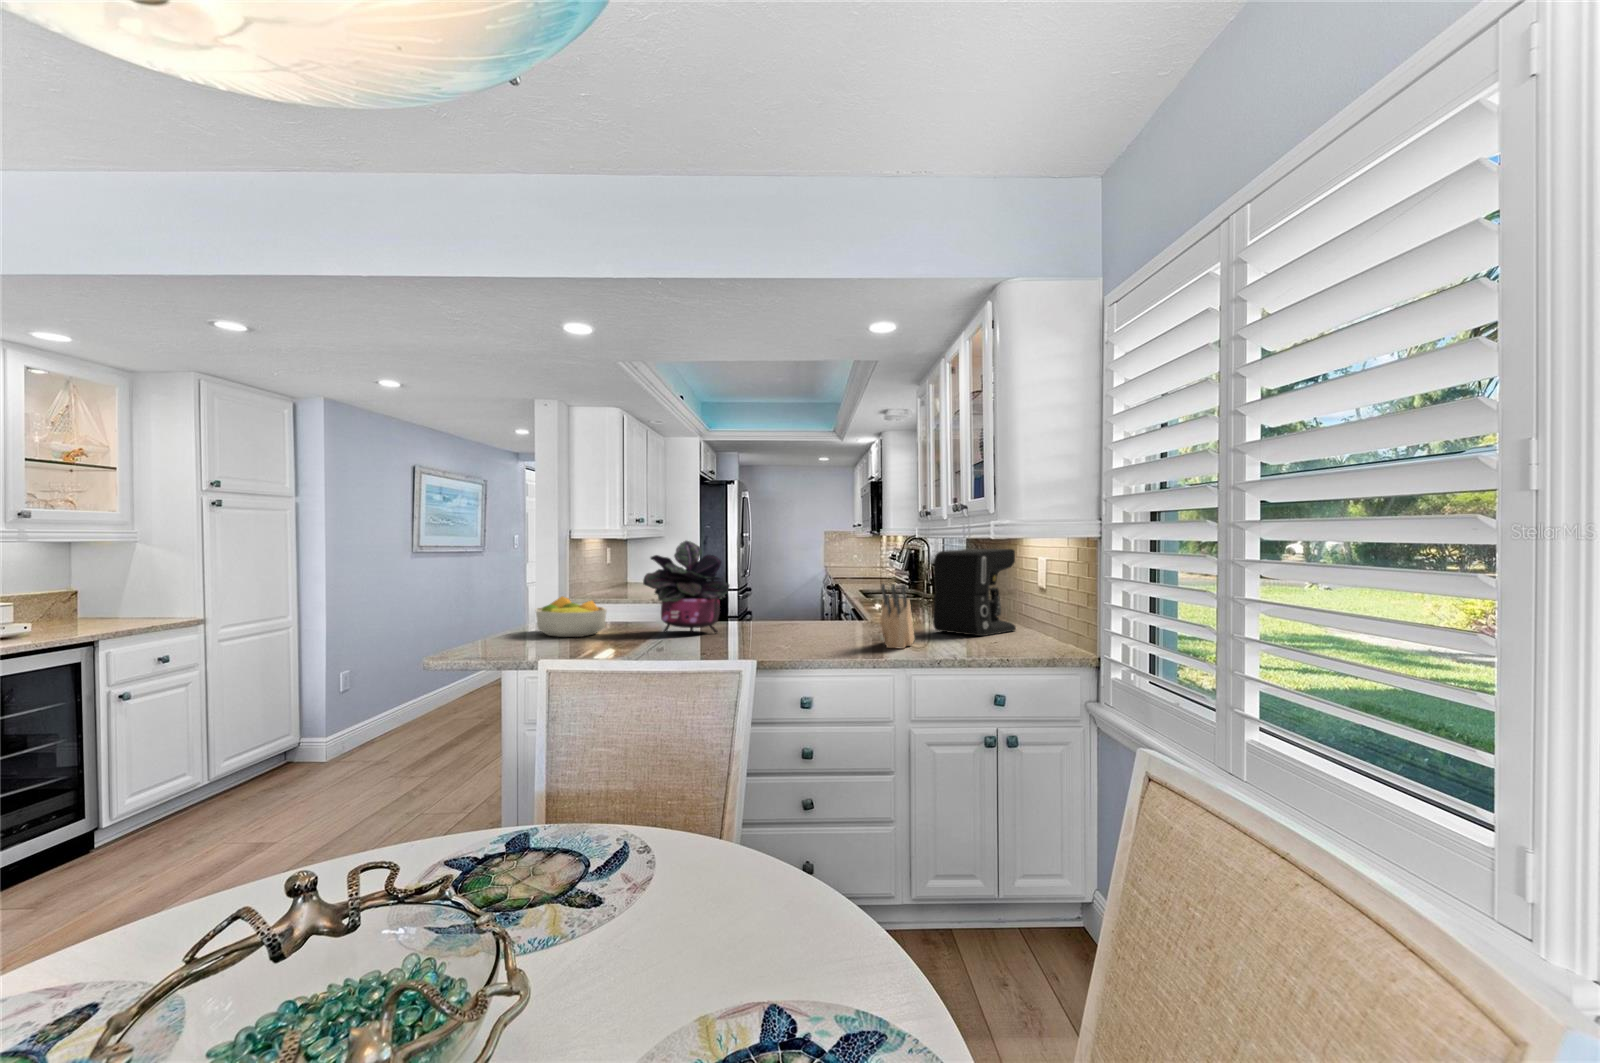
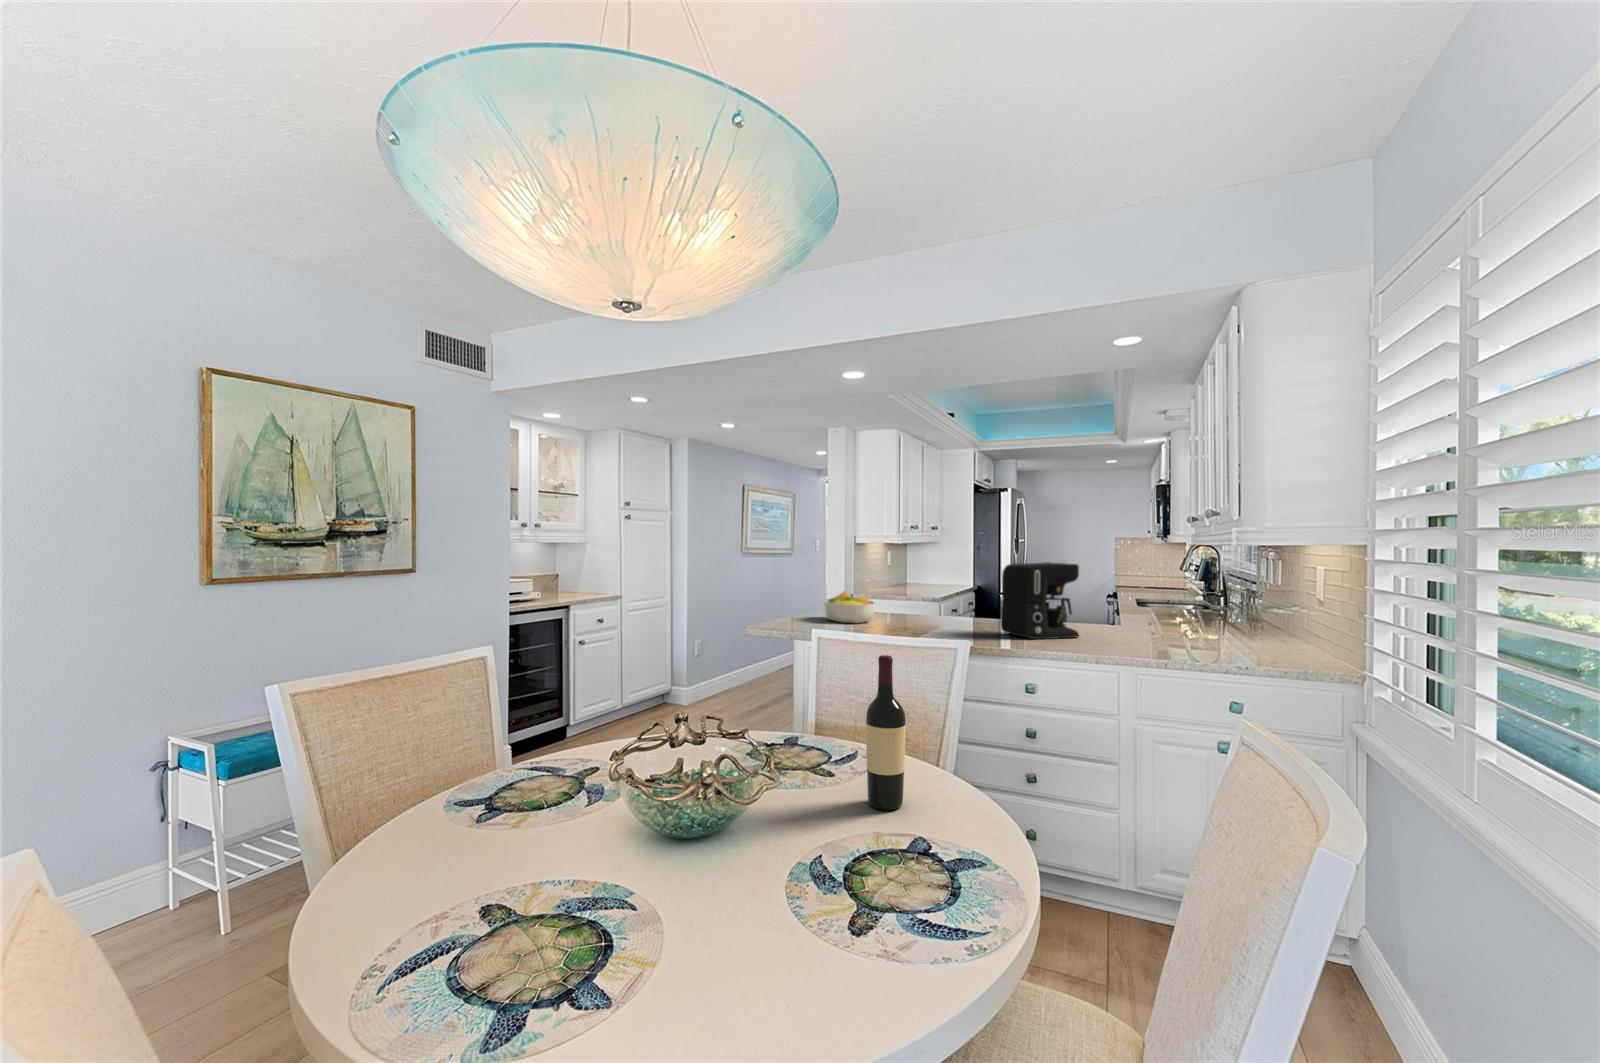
potted plant: present [643,541,729,633] -> none [902,550,972,628]
coffee maker: present [933,549,1016,636] -> present [1001,562,1079,639]
knife block: present [880,584,915,649] -> none [1092,594,1133,651]
wine bottle: none [676,694,745,967] -> present [866,655,906,810]

